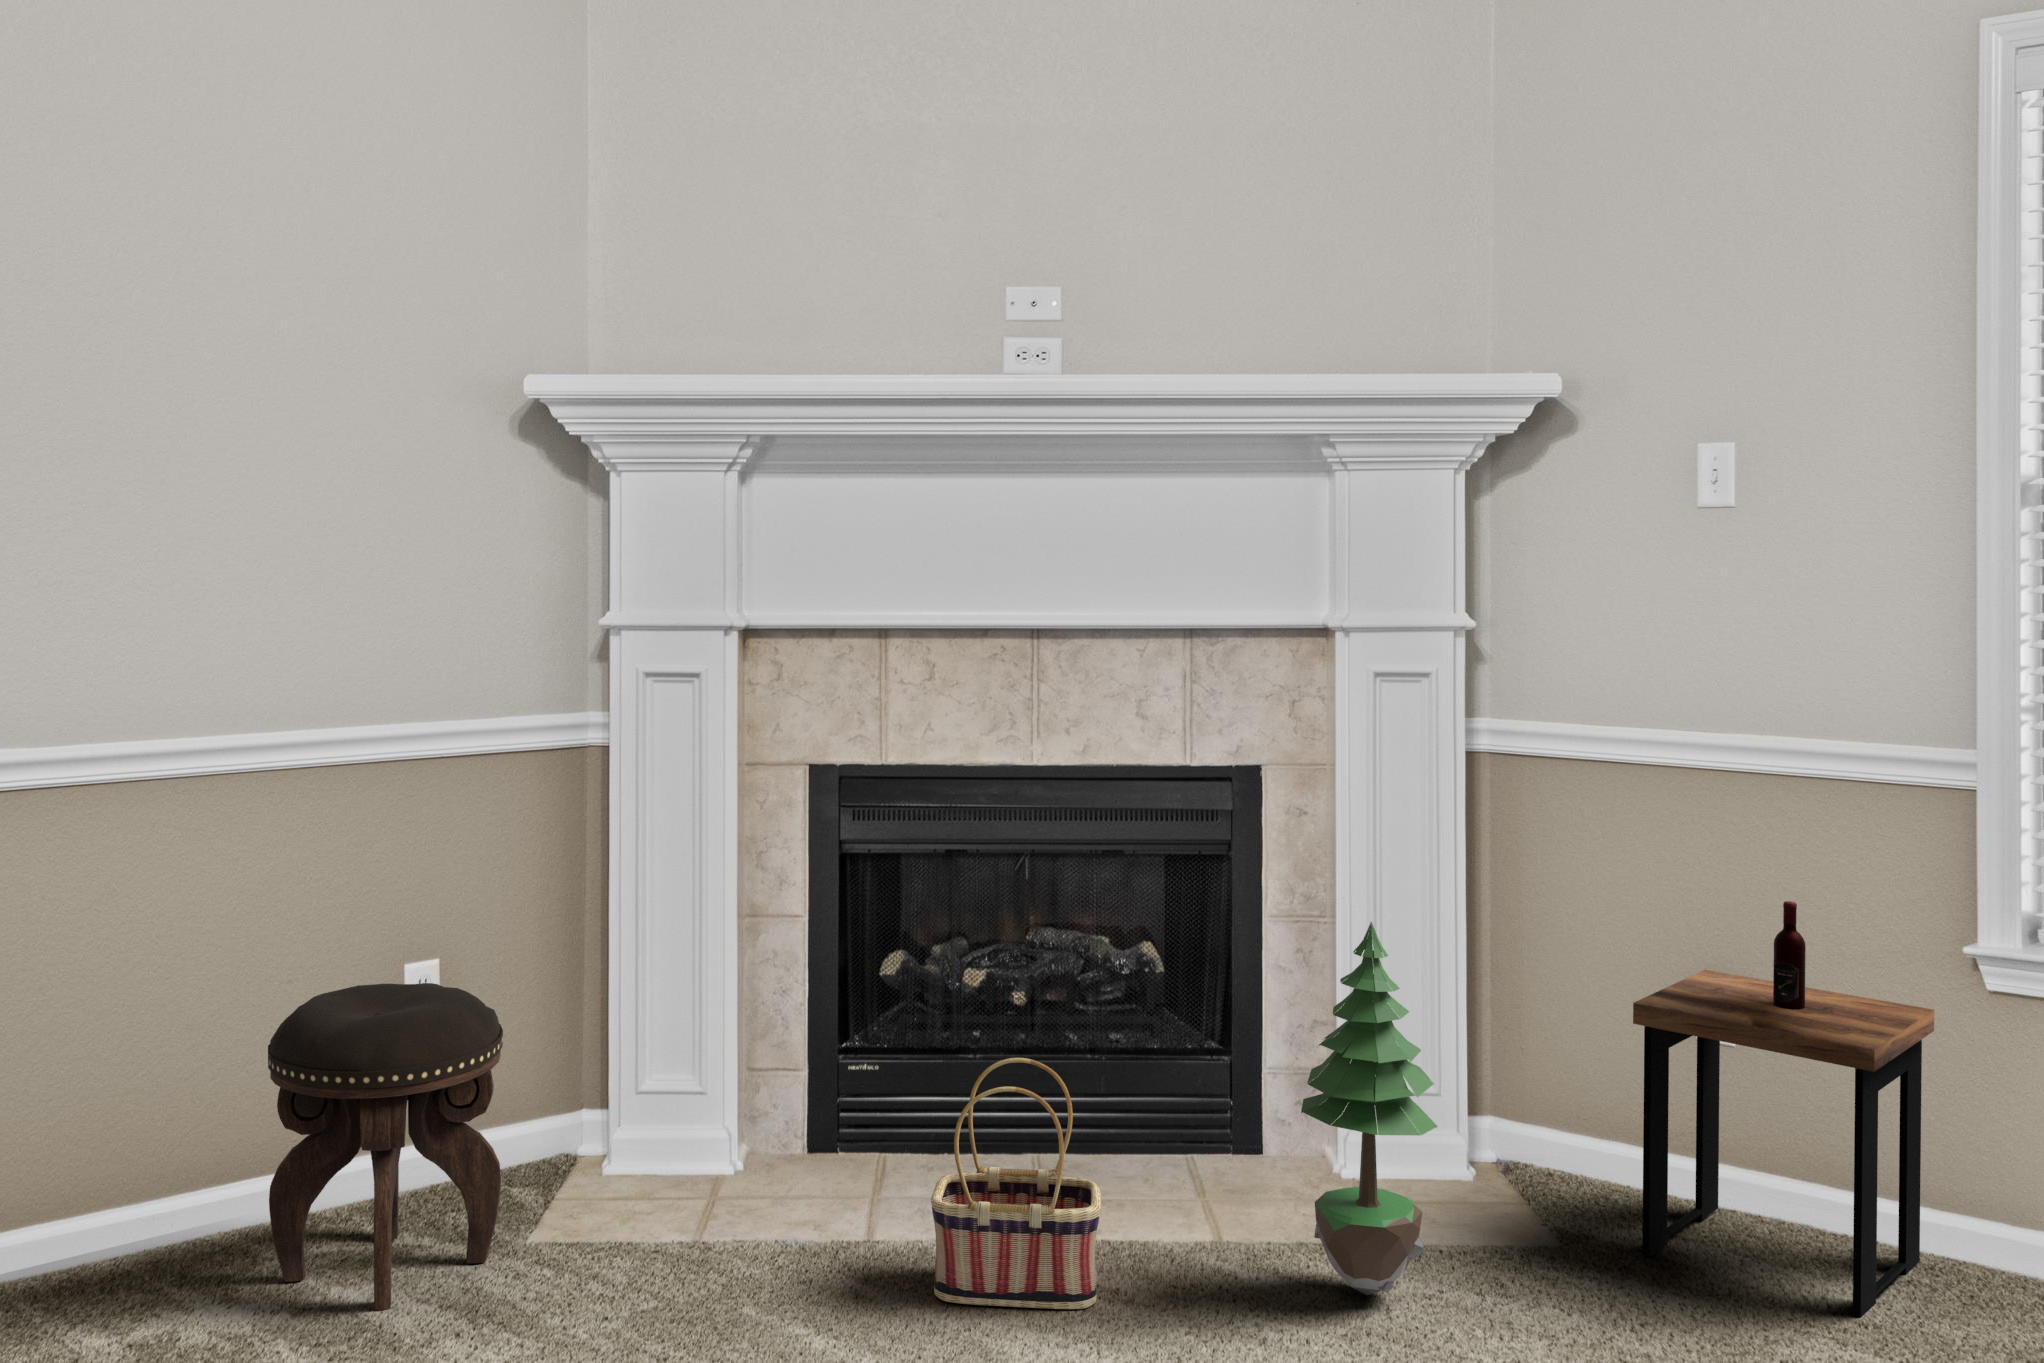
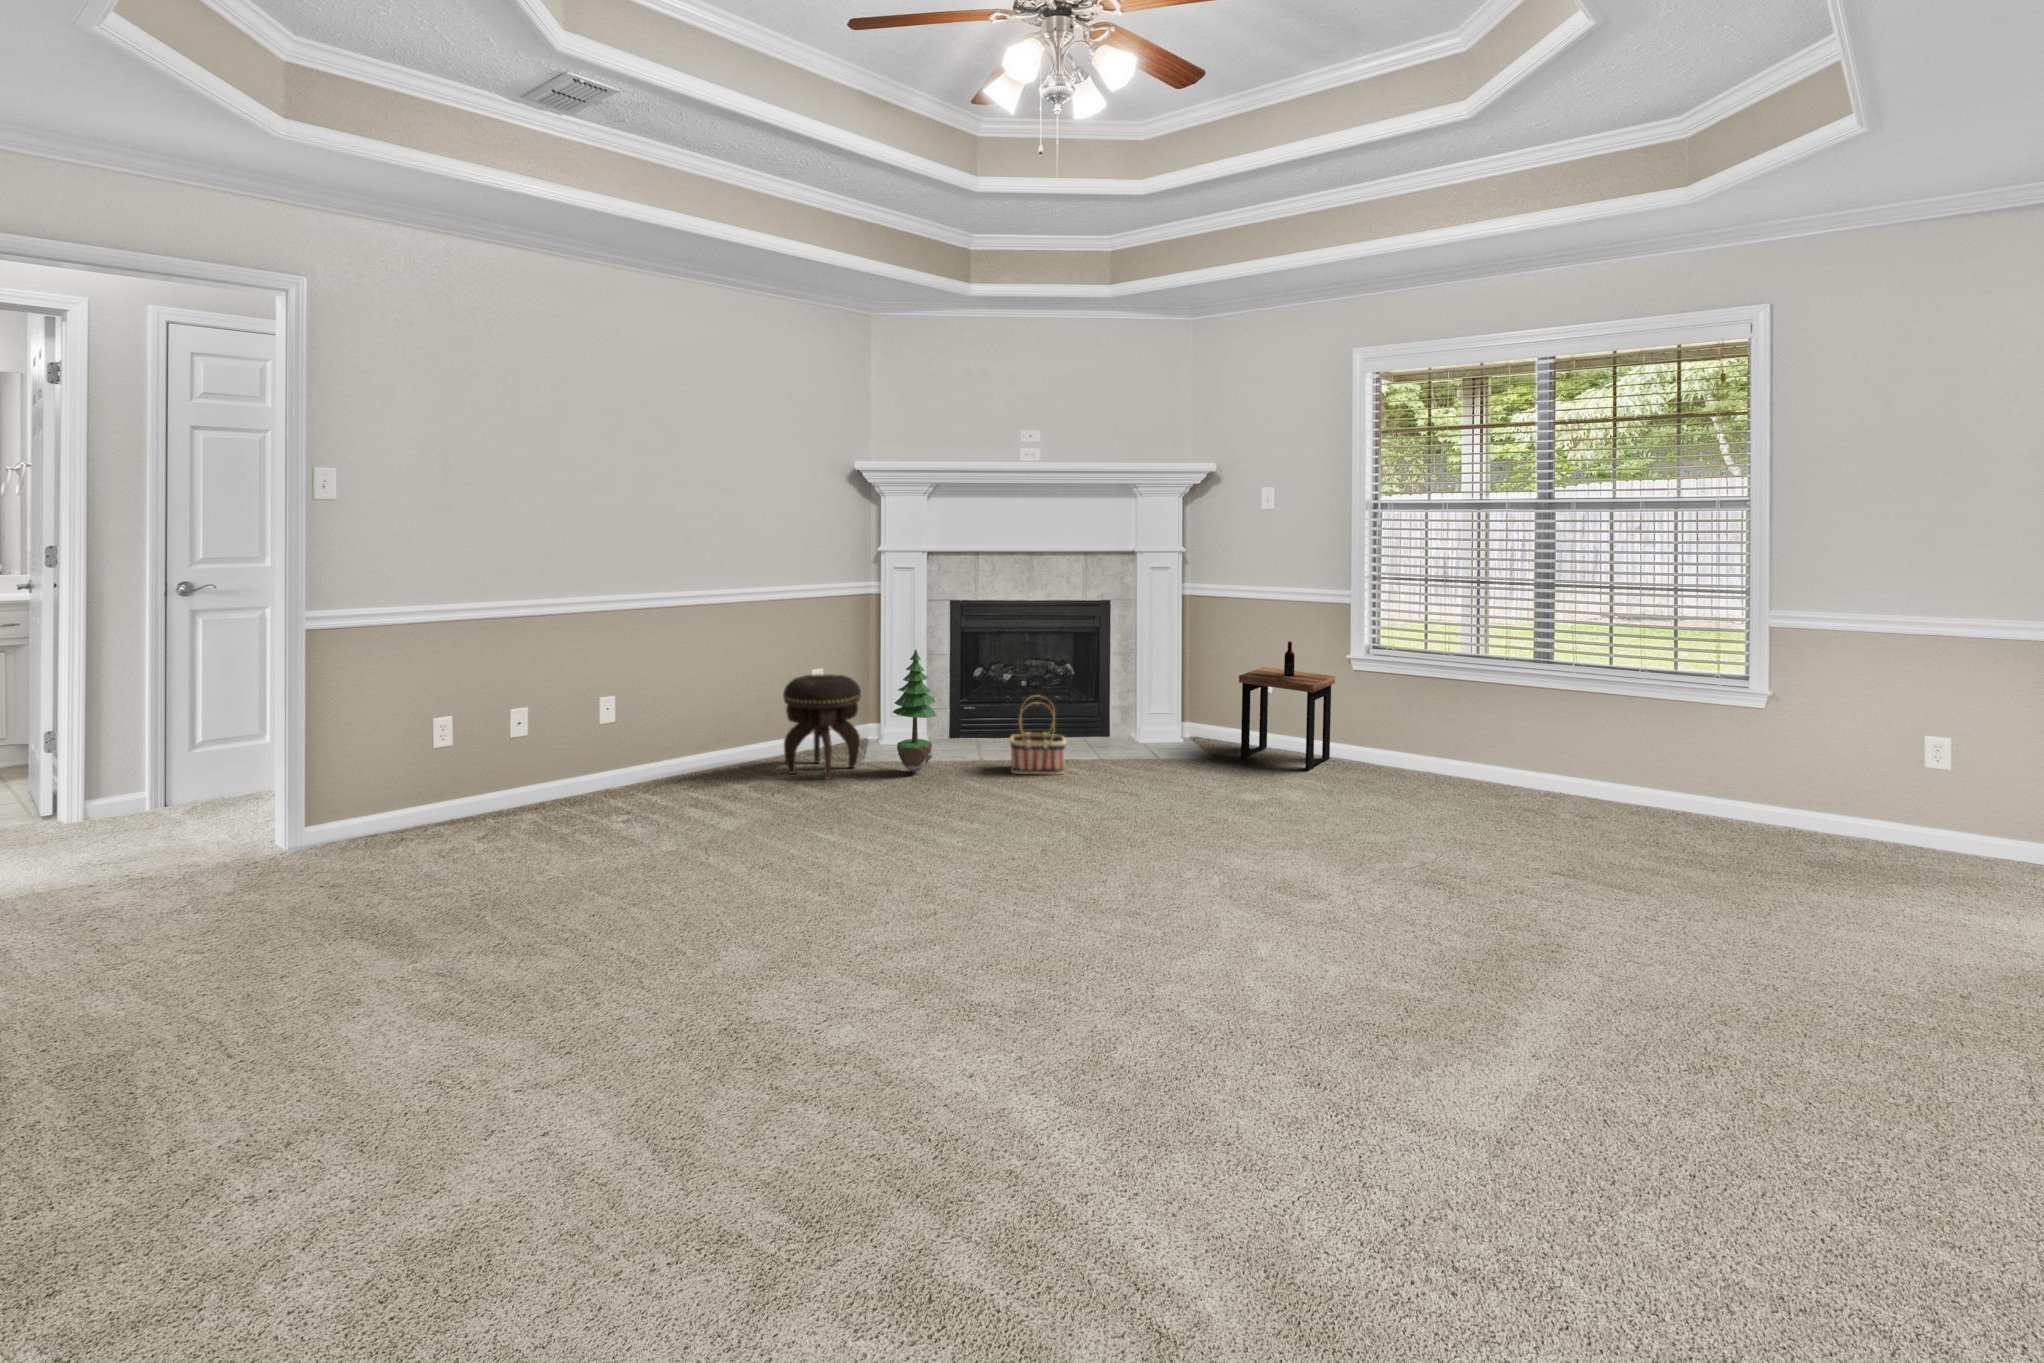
potted tree: present [1301,922,1437,1295] -> present [893,649,936,773]

